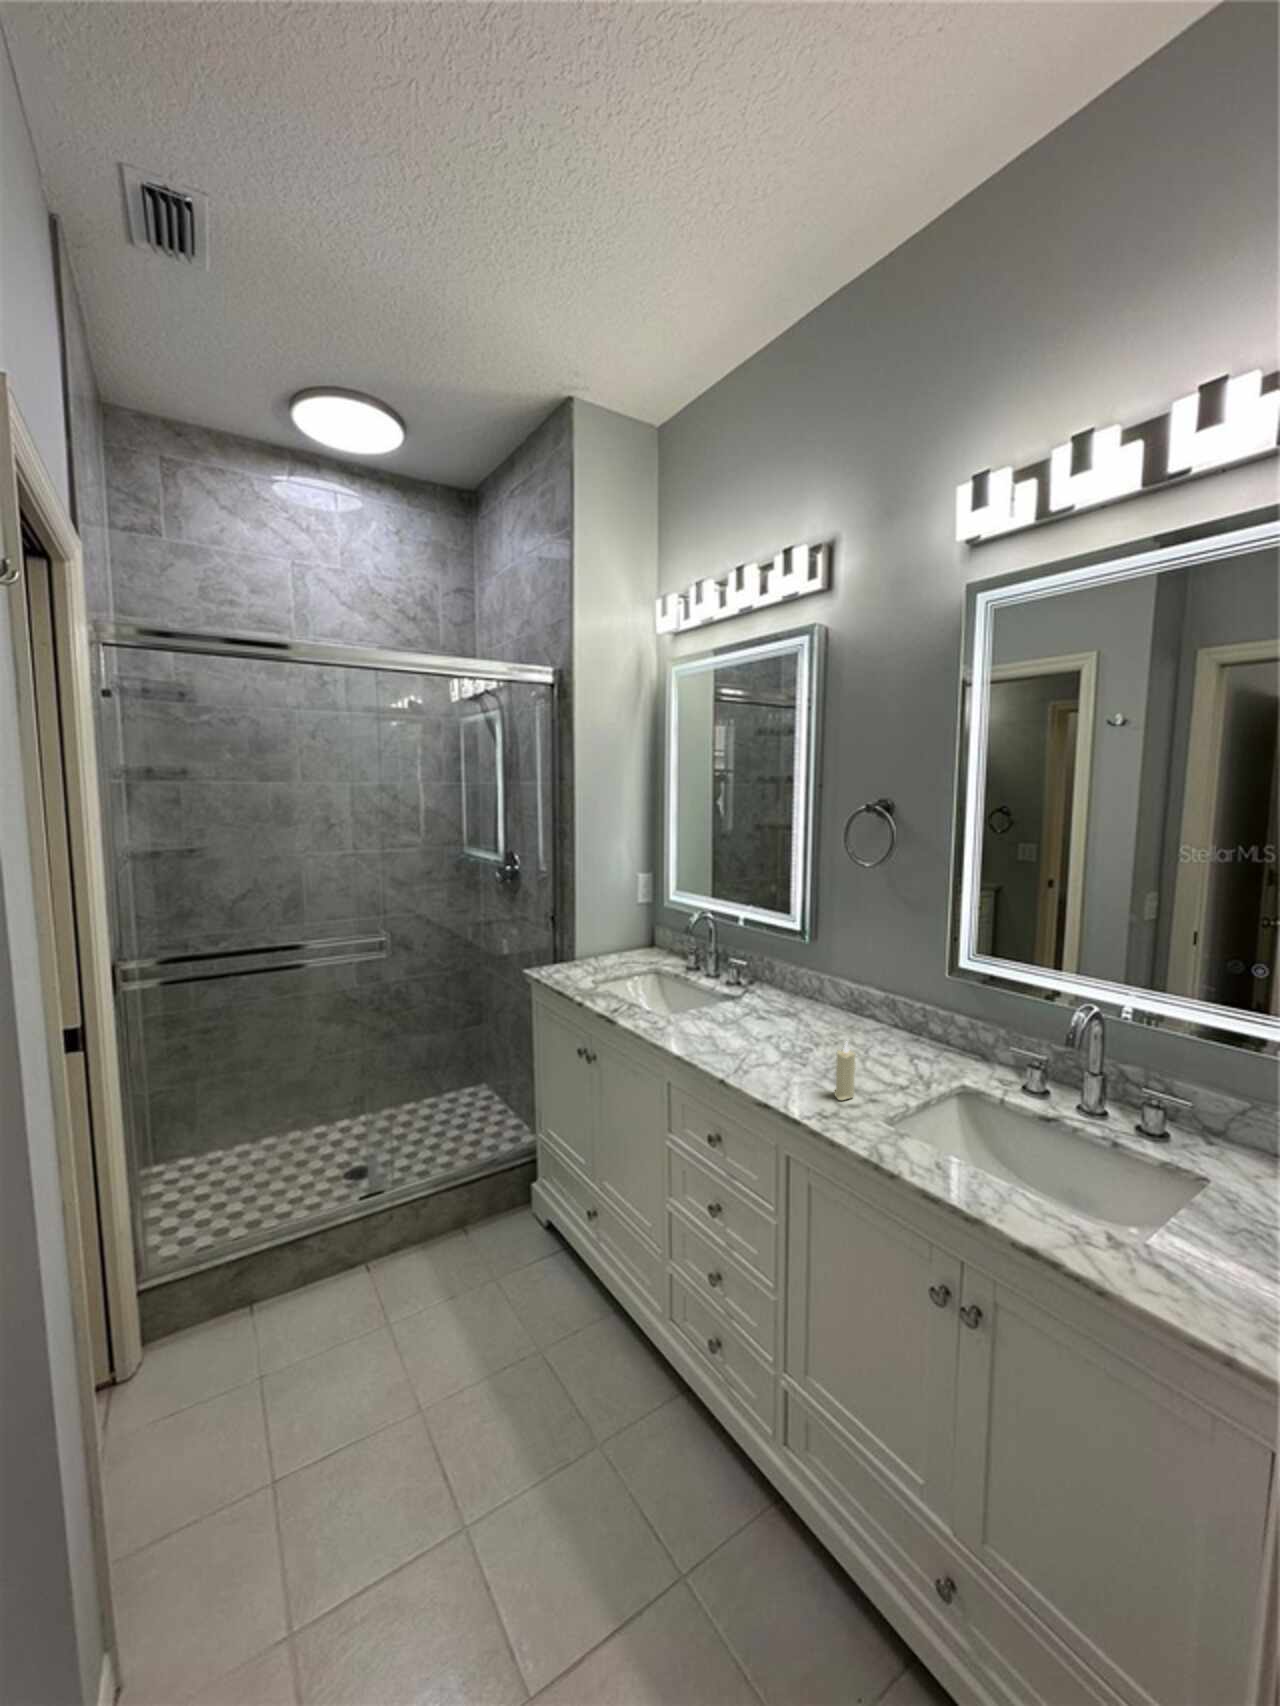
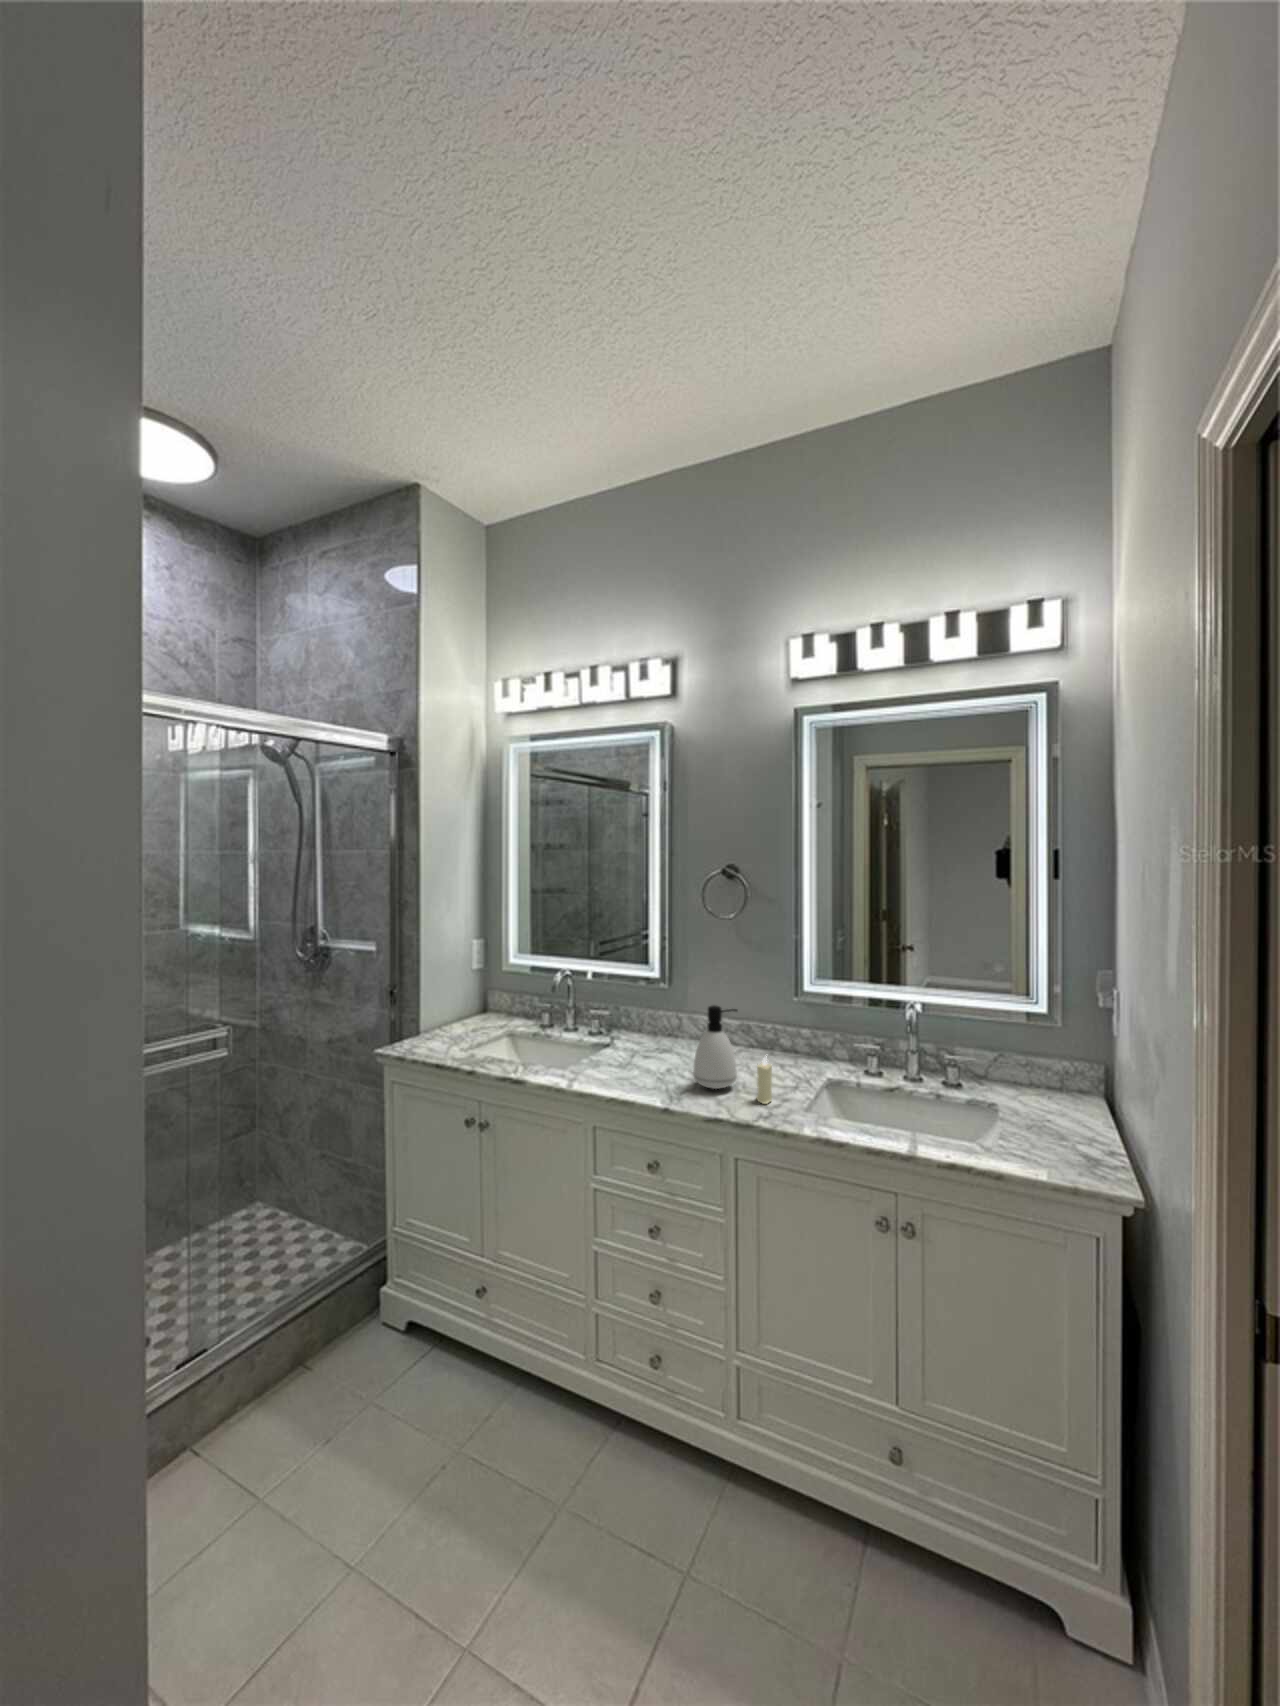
soap dispenser: none [775,970,833,1070] -> present [693,1005,737,1089]

